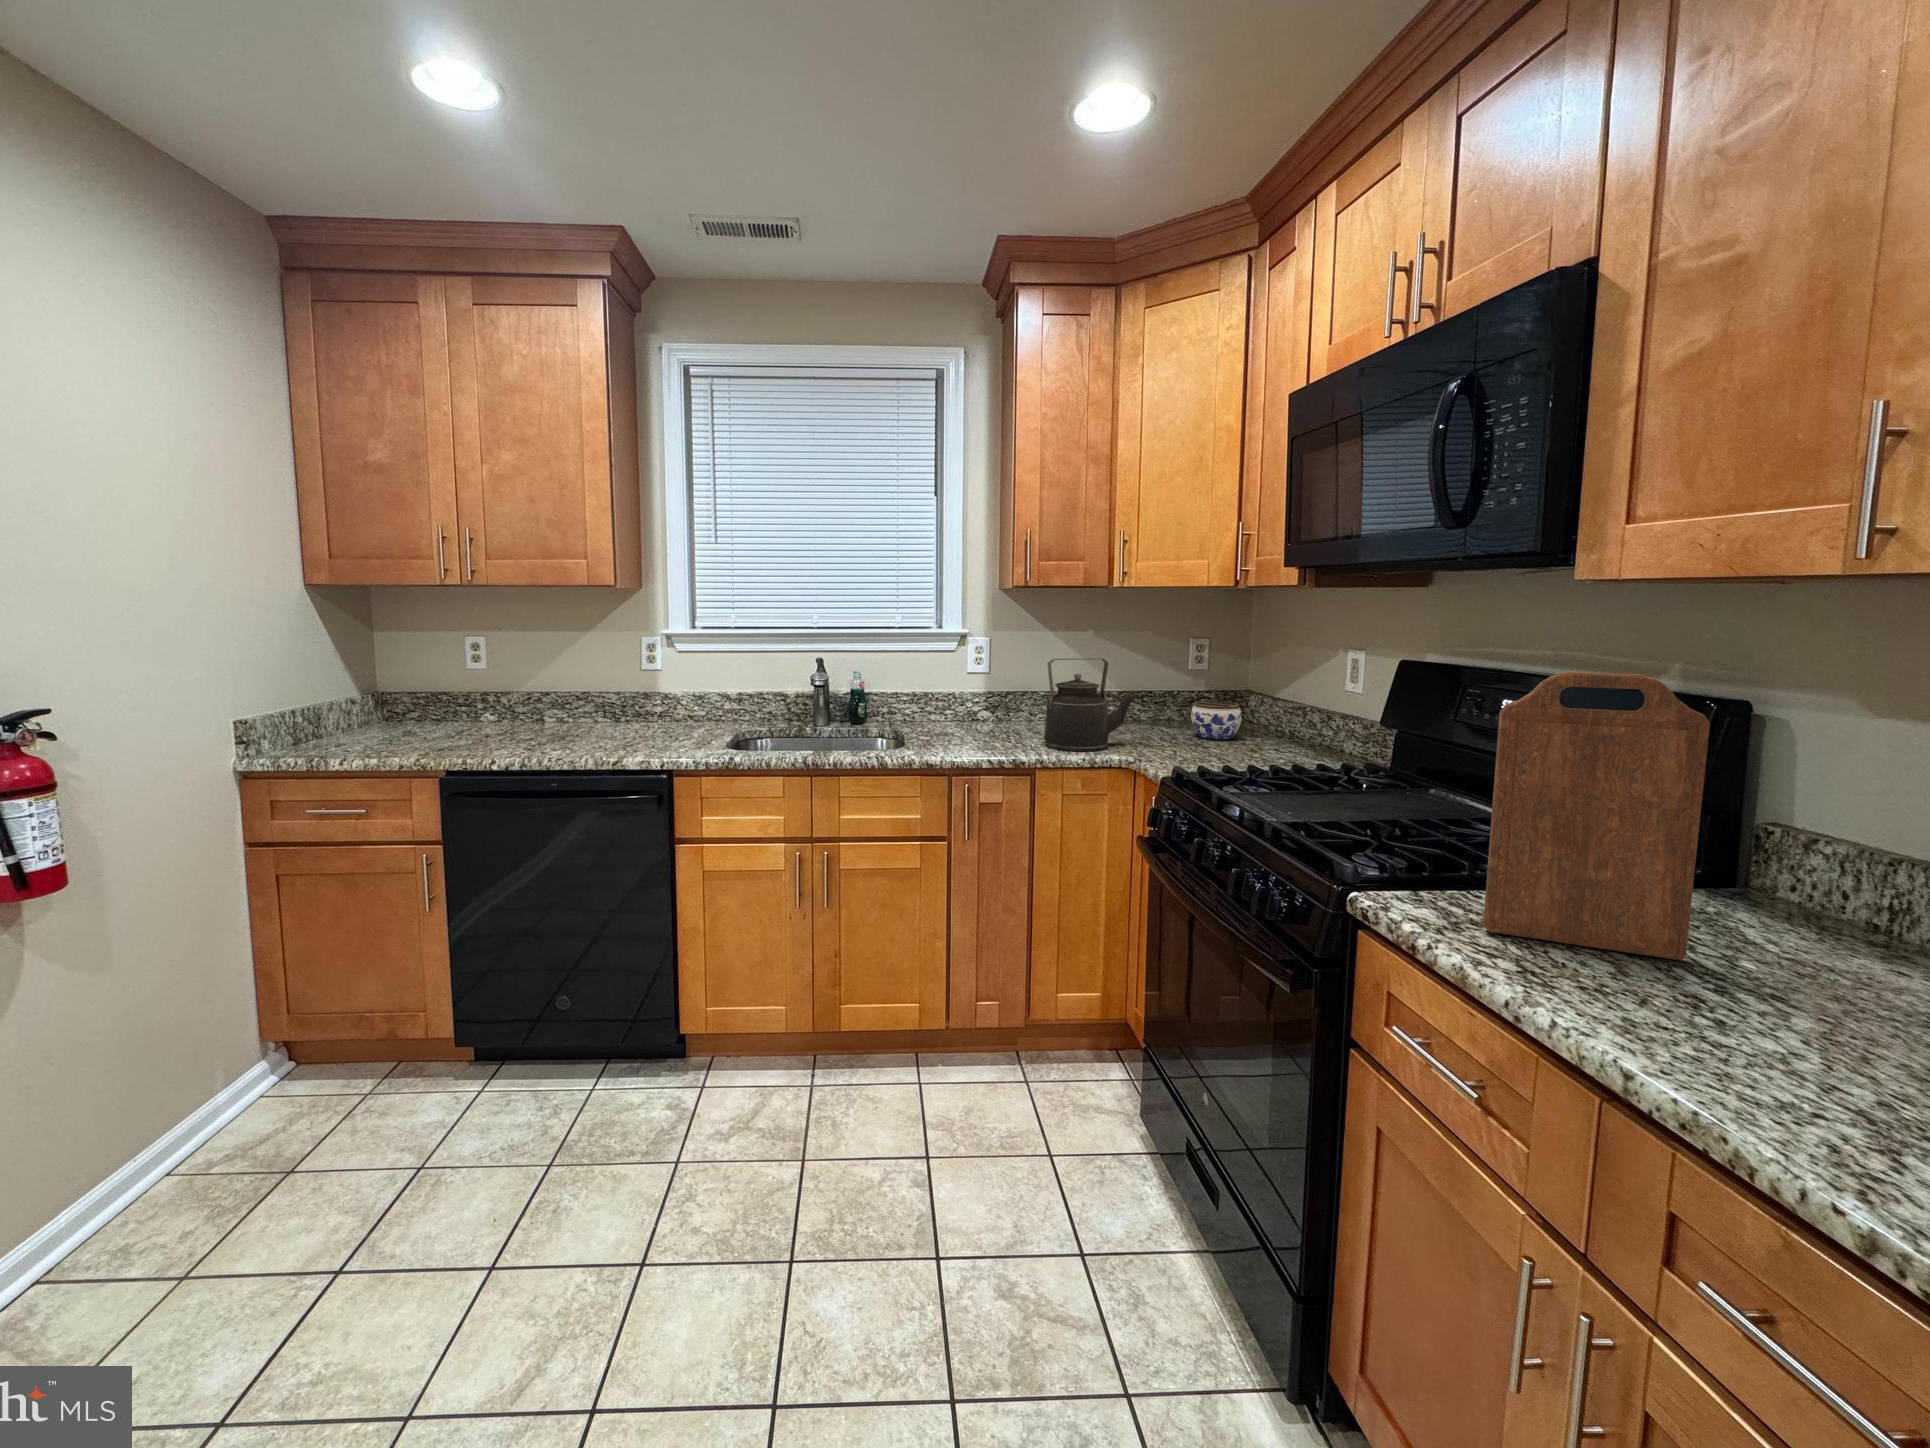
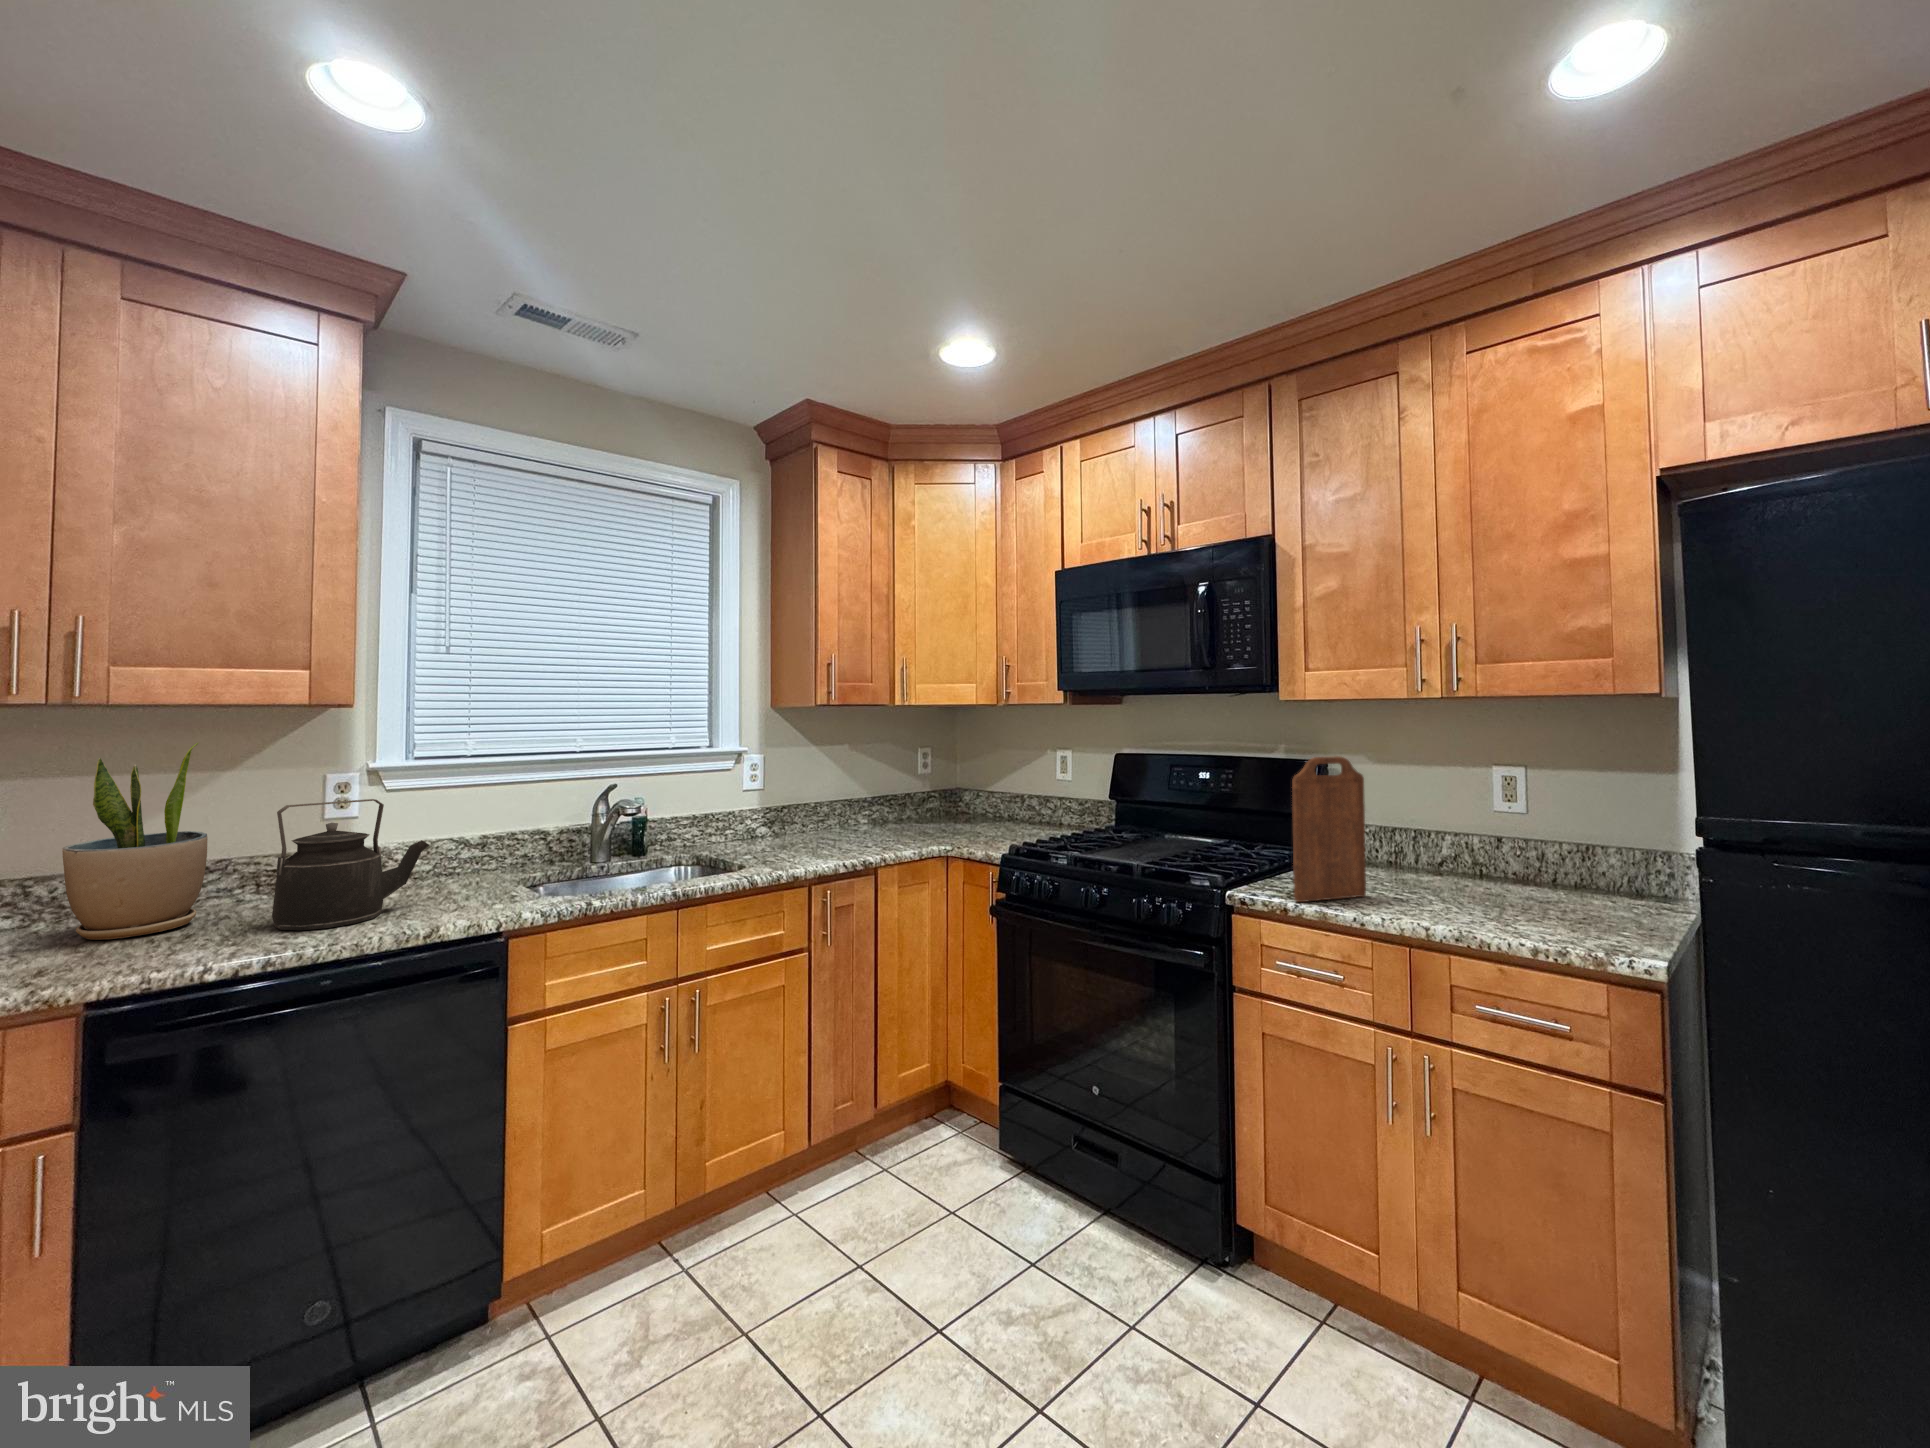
potted plant: none [488,611,560,735] -> present [62,743,208,940]
kettle: present [1044,658,1136,751] -> present [272,799,429,930]
jar: present [1191,701,1242,739] -> none [953,799,991,829]

